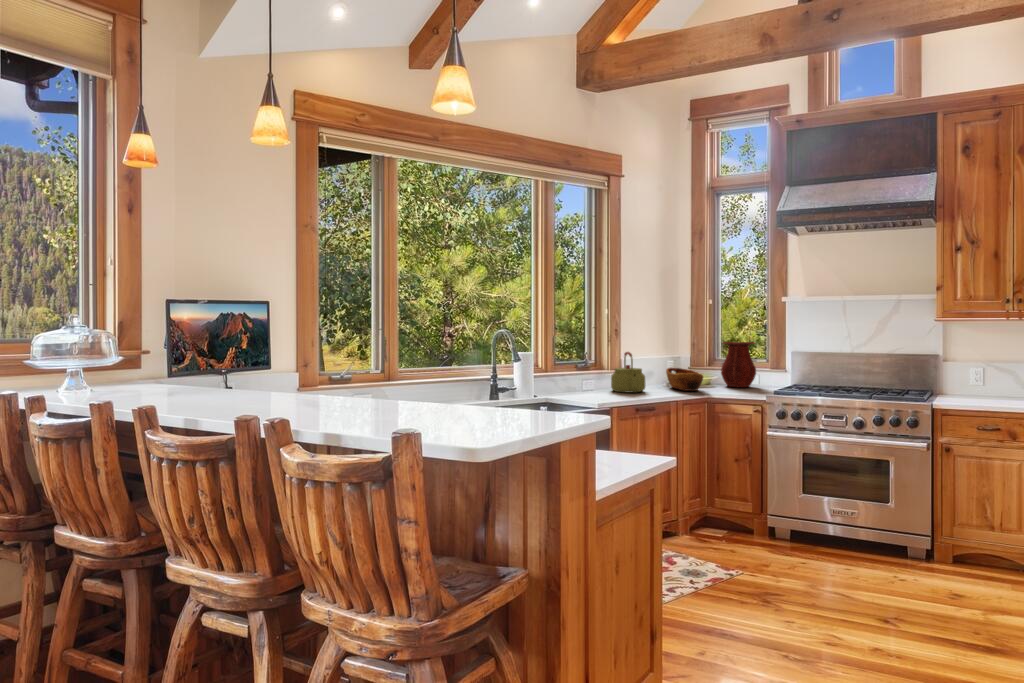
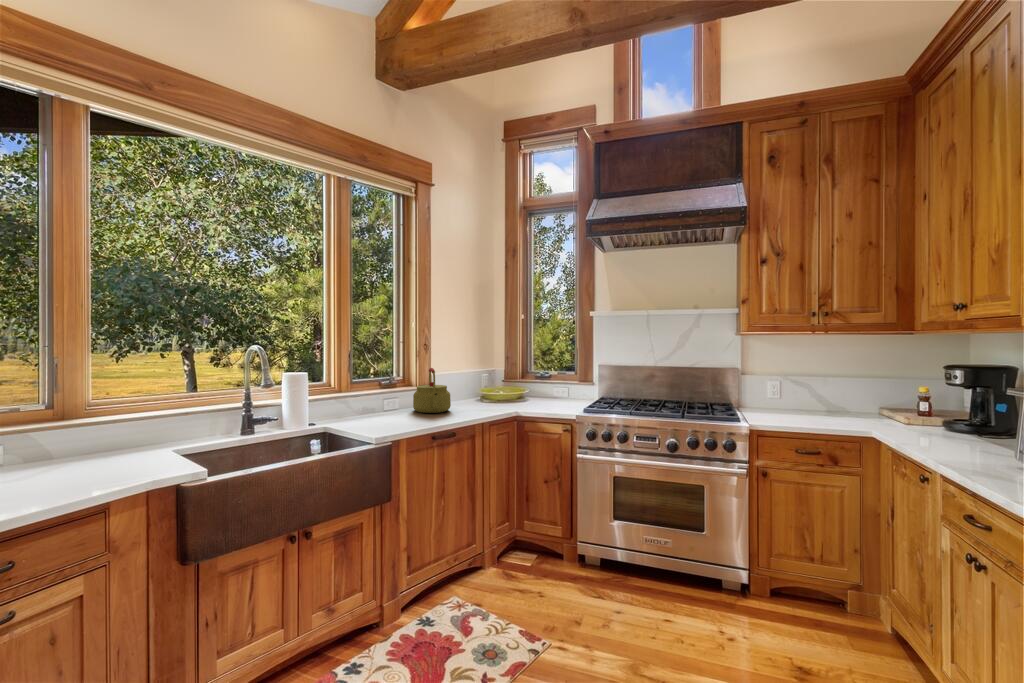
vase: present [721,342,756,387] -> none [532,356,566,402]
wooden bowl: present [666,368,703,391] -> none [476,383,512,409]

